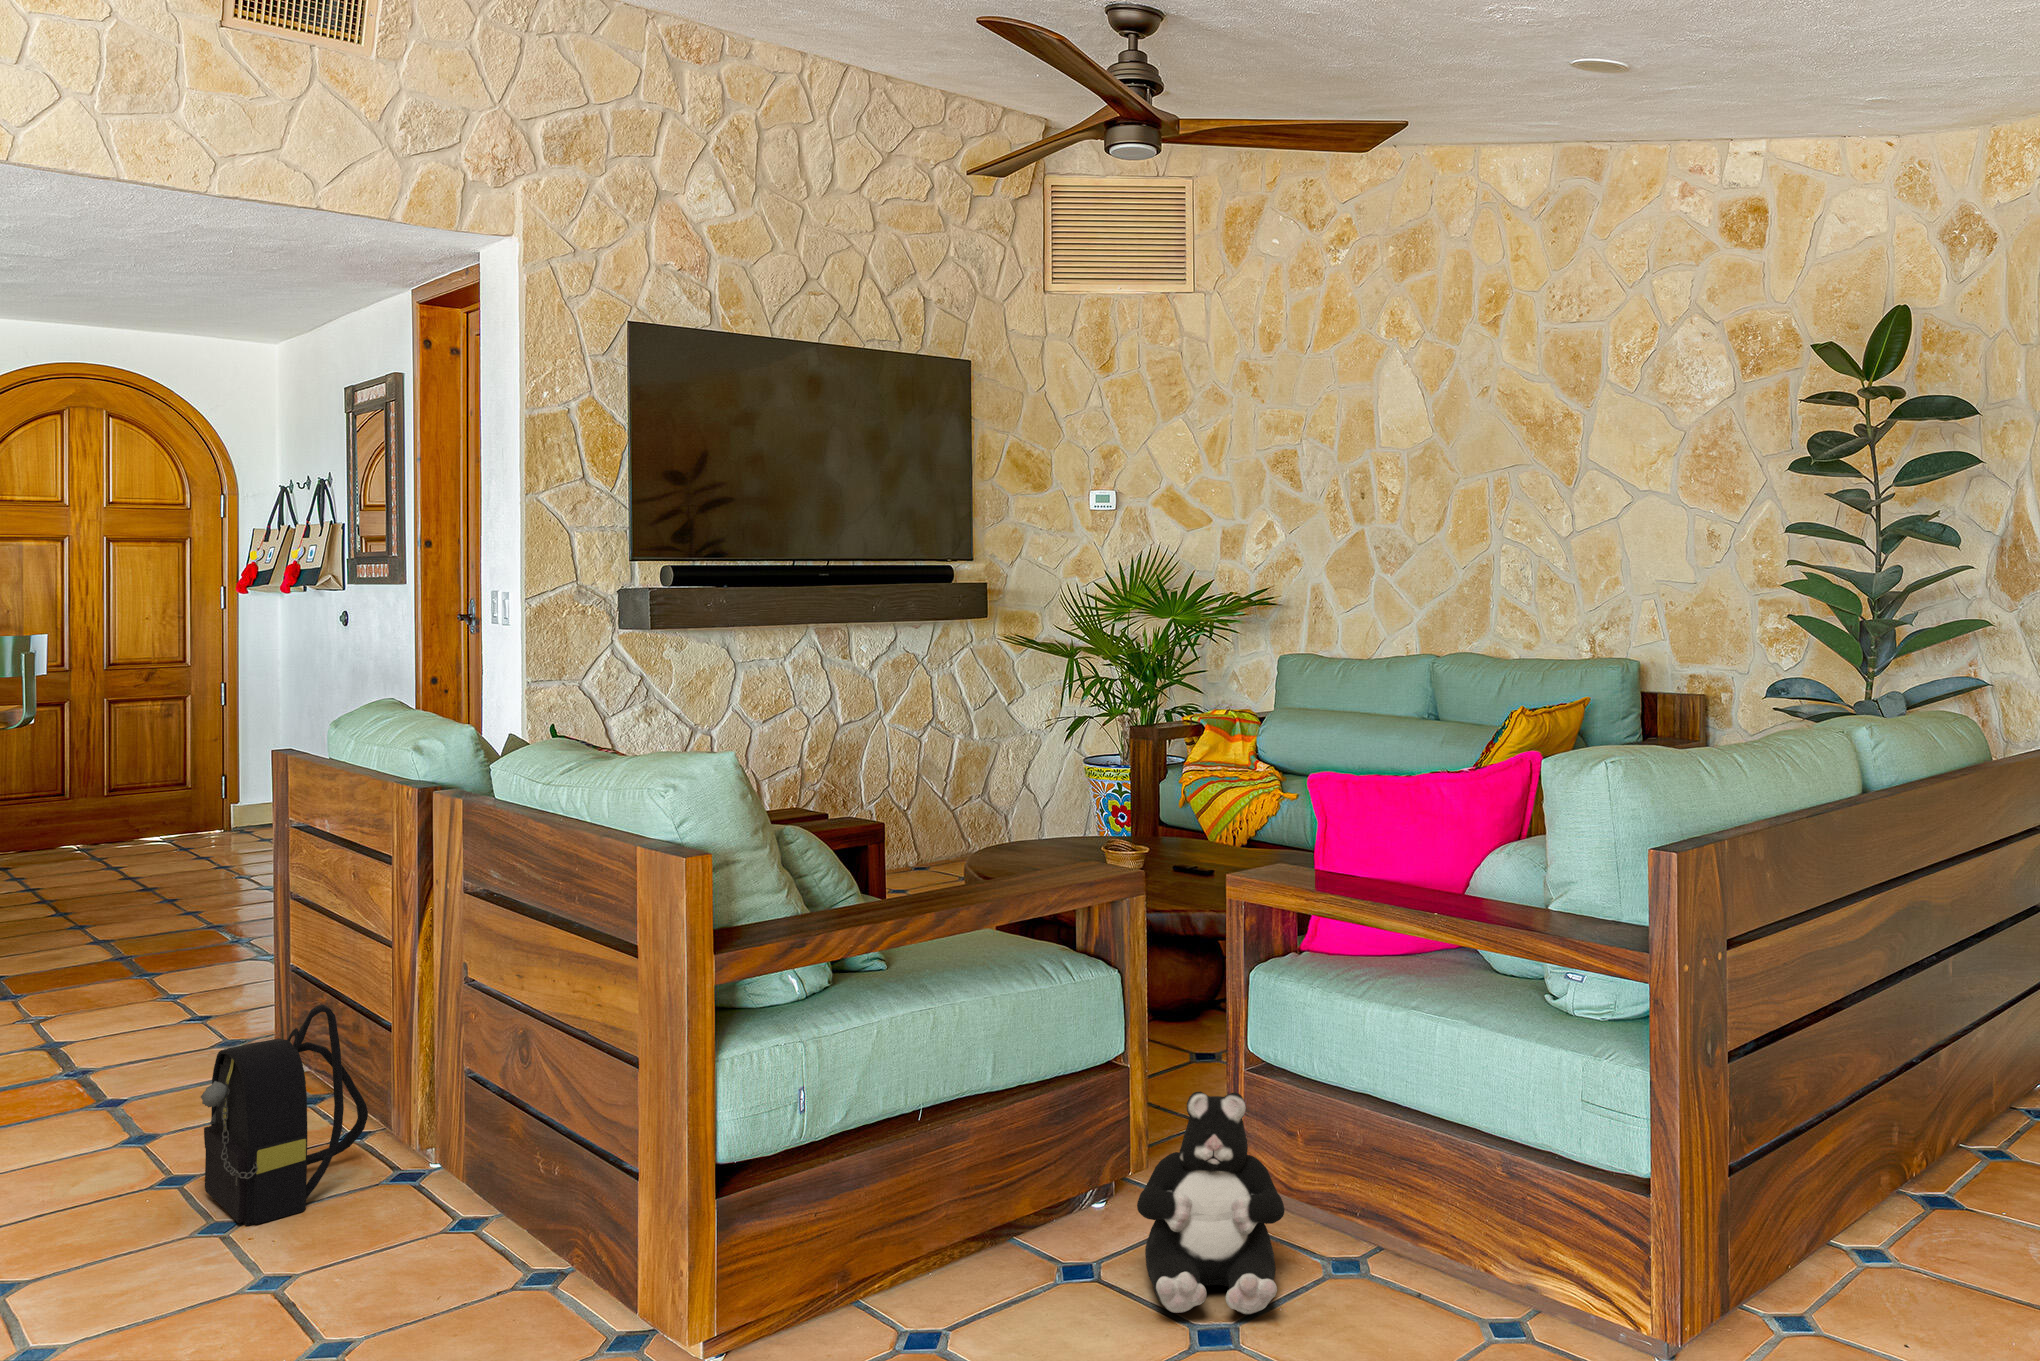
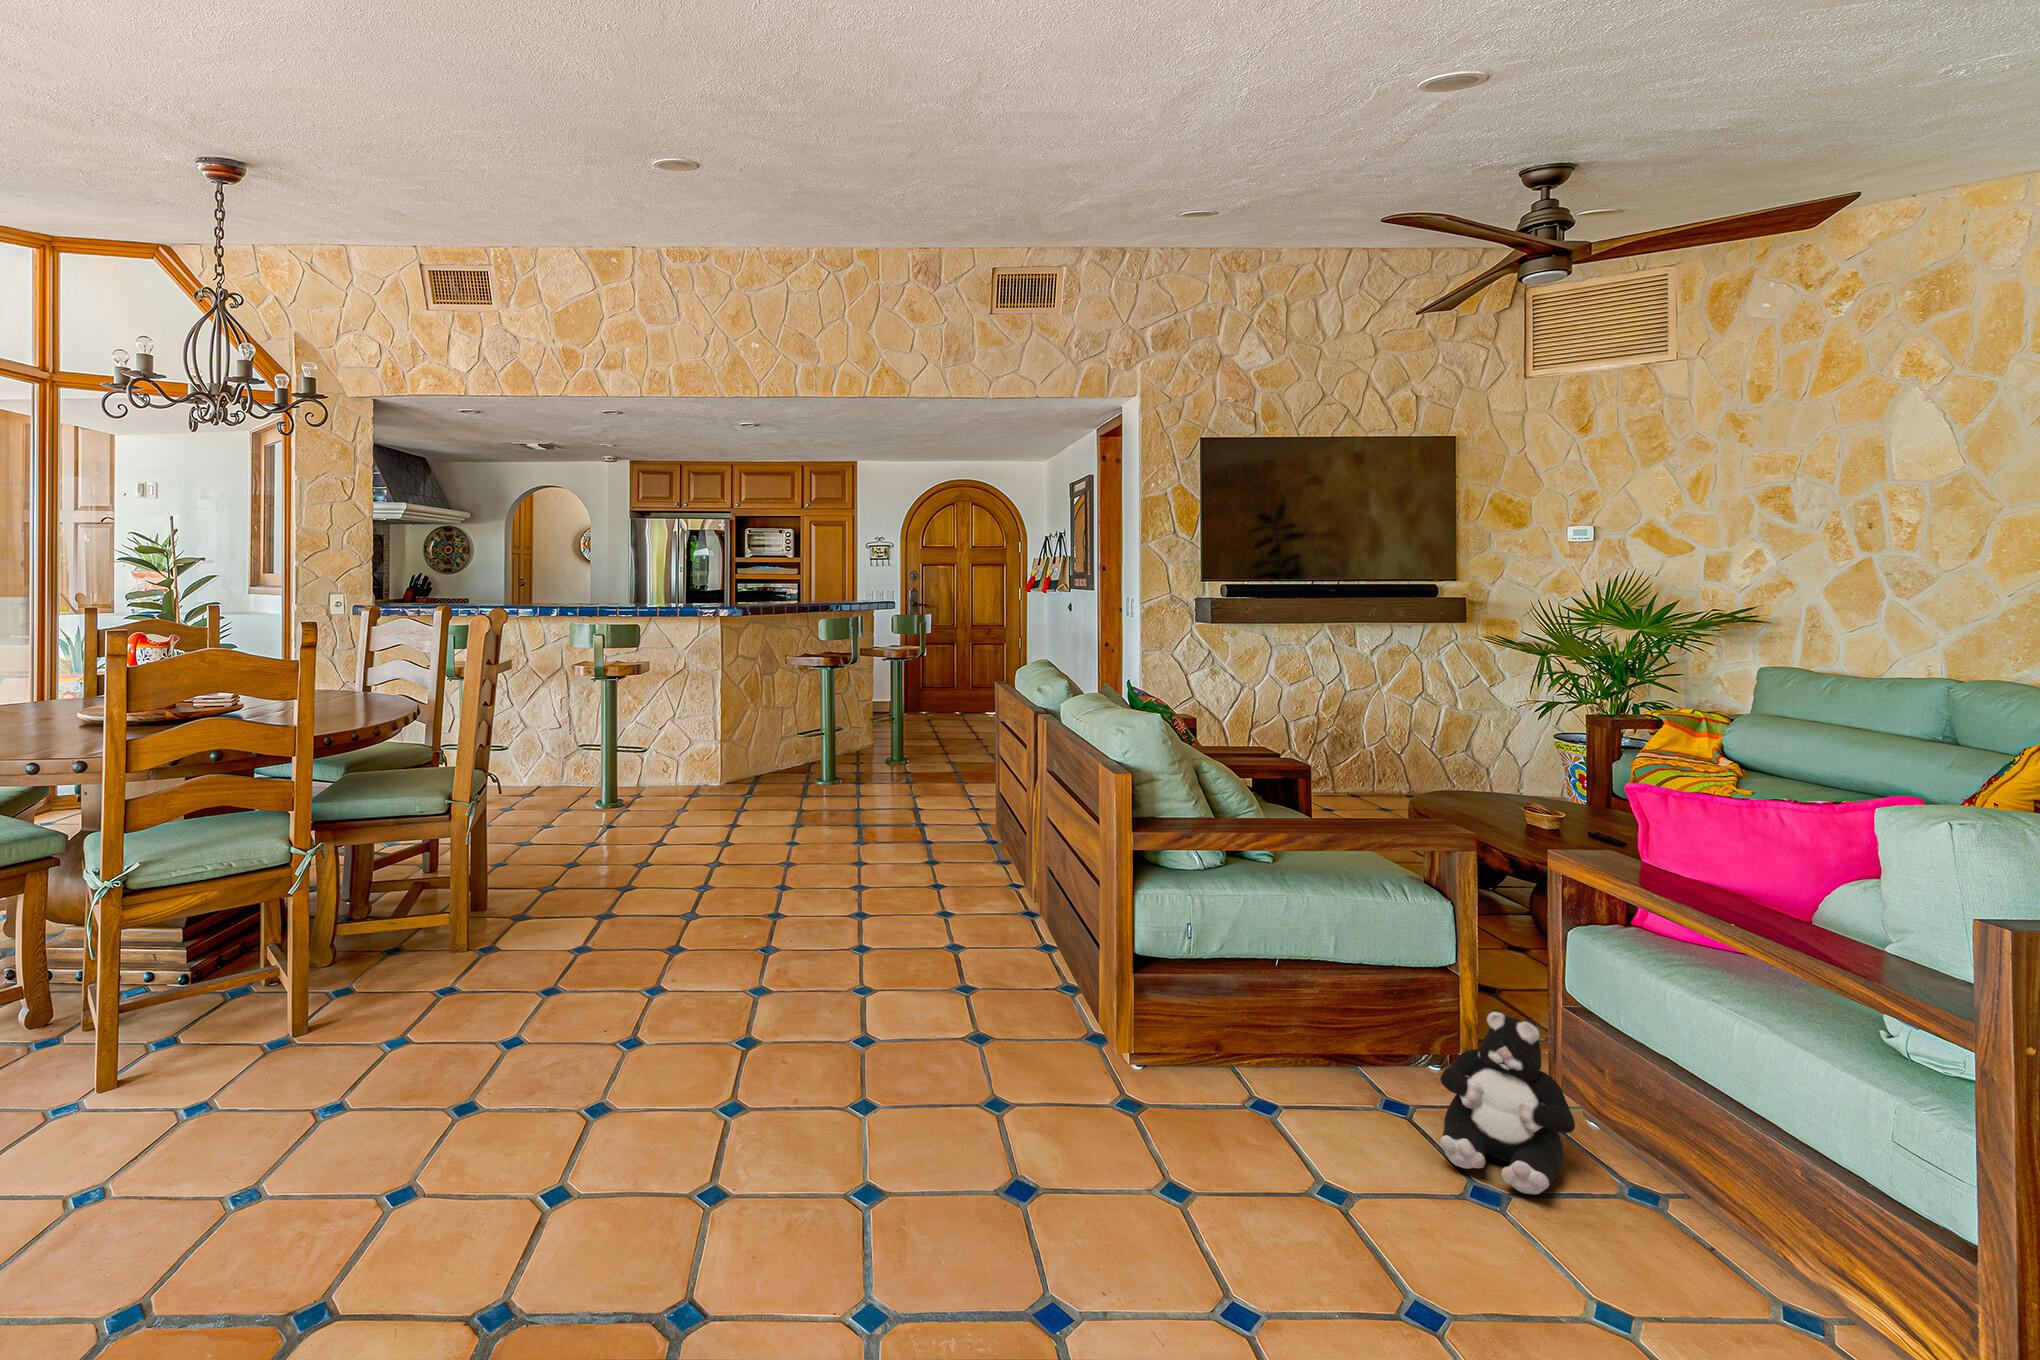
backpack: present [201,1005,368,1226] -> none [937,816,1013,919]

